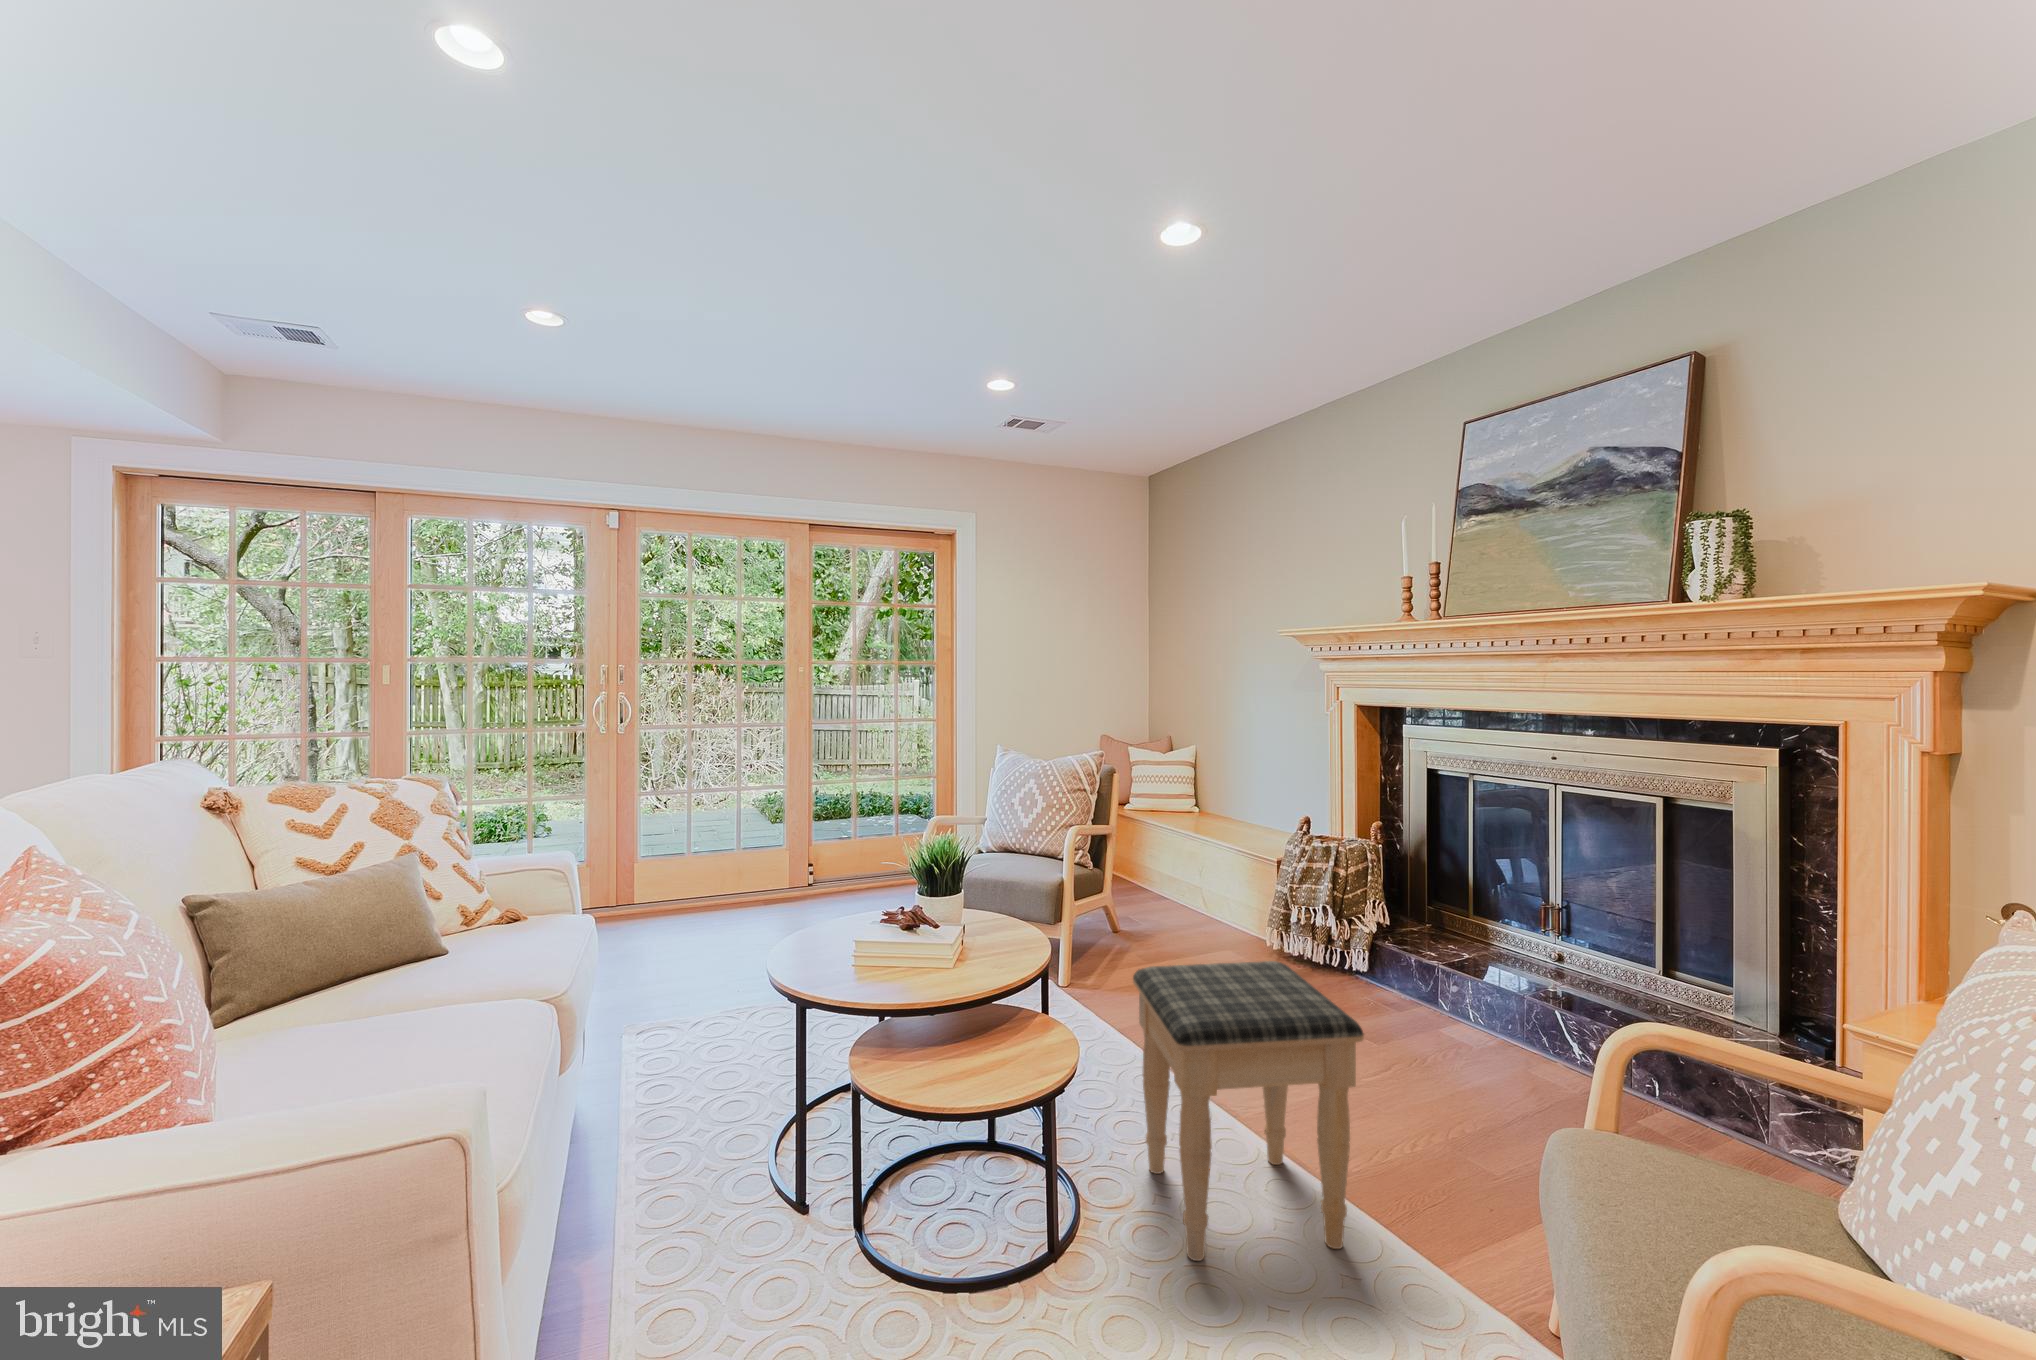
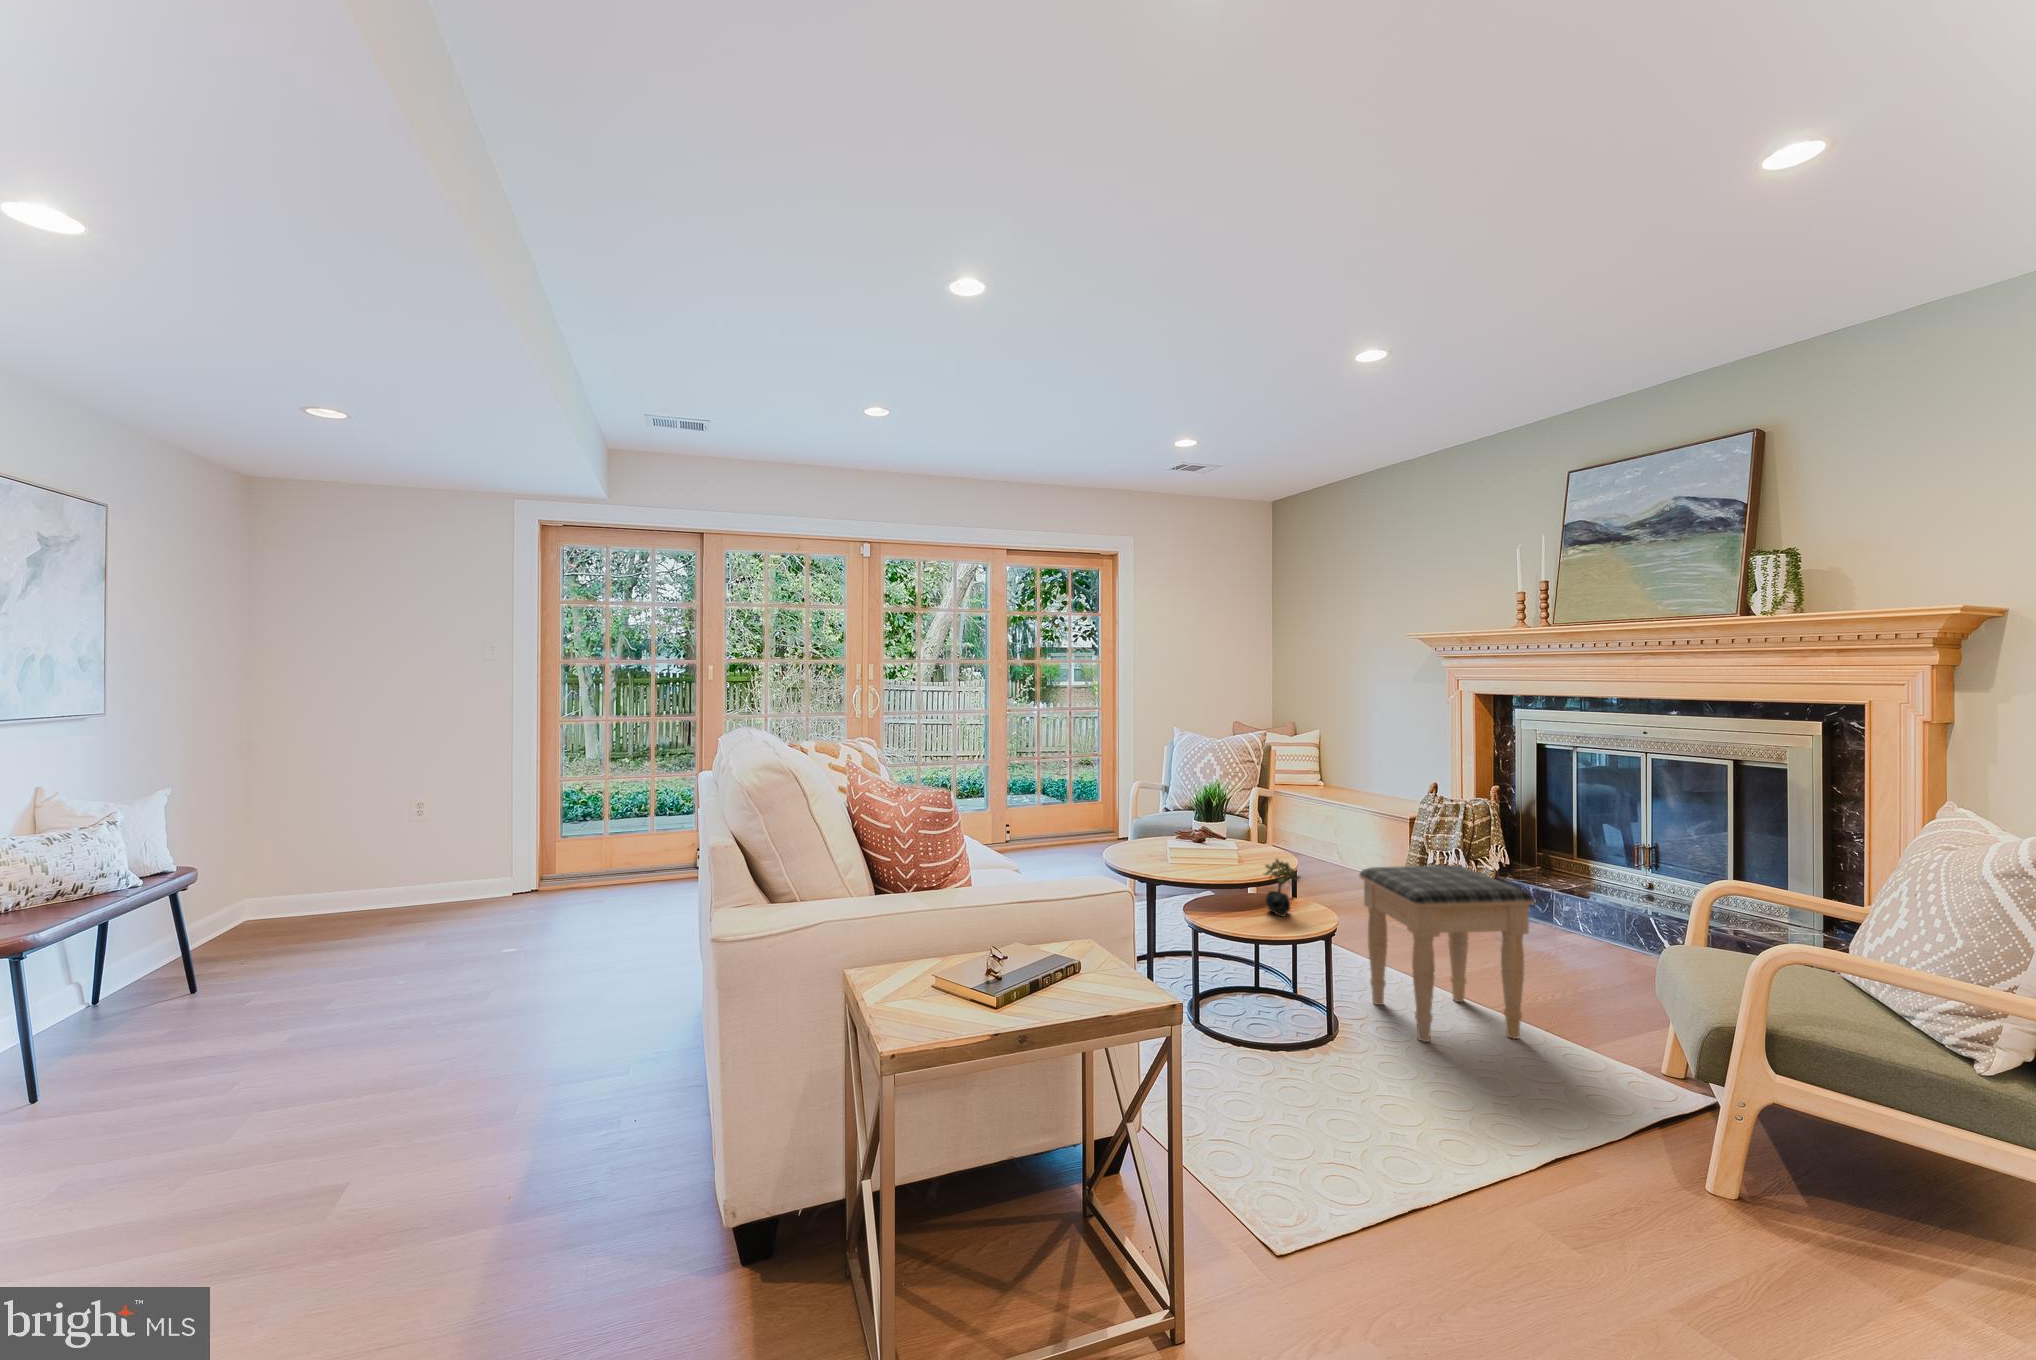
succulent plant: none [969,961,1024,1056] -> present [1264,859,1300,917]

